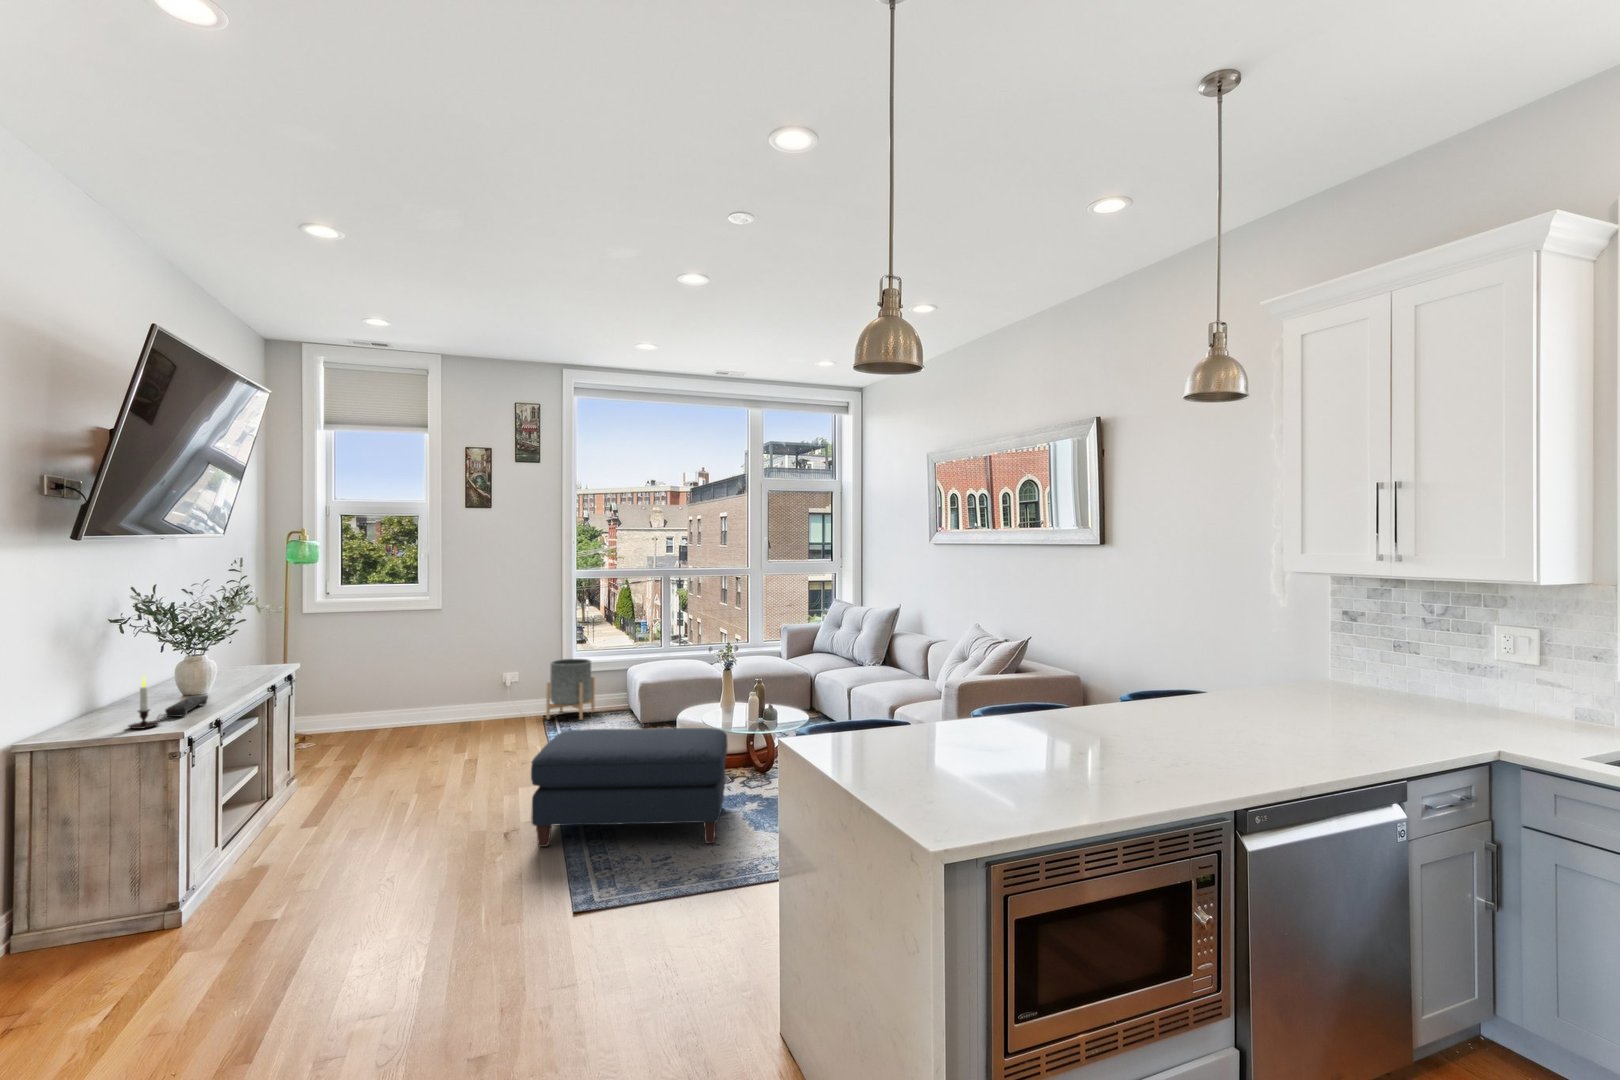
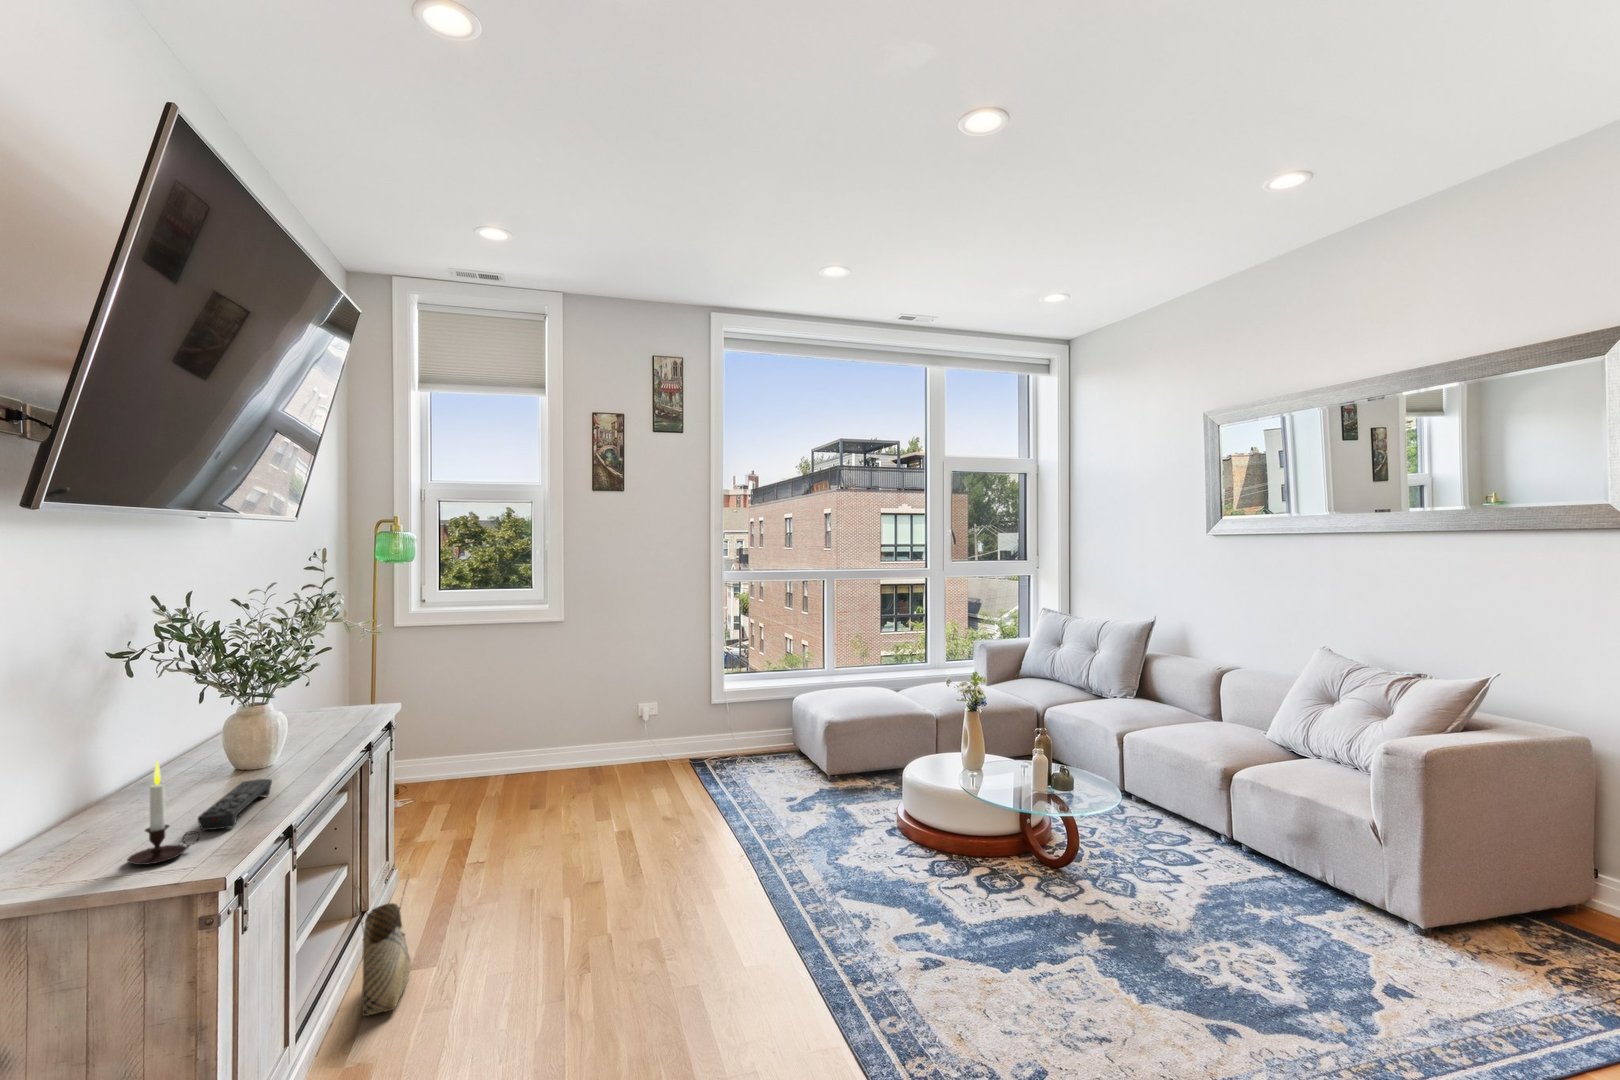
planter: present [546,659,595,720] -> none [697,684,753,766]
ottoman: present [531,728,728,847] -> none [785,815,1101,1029]
woven basket: none [260,763,301,847] -> present [353,874,412,1016]

